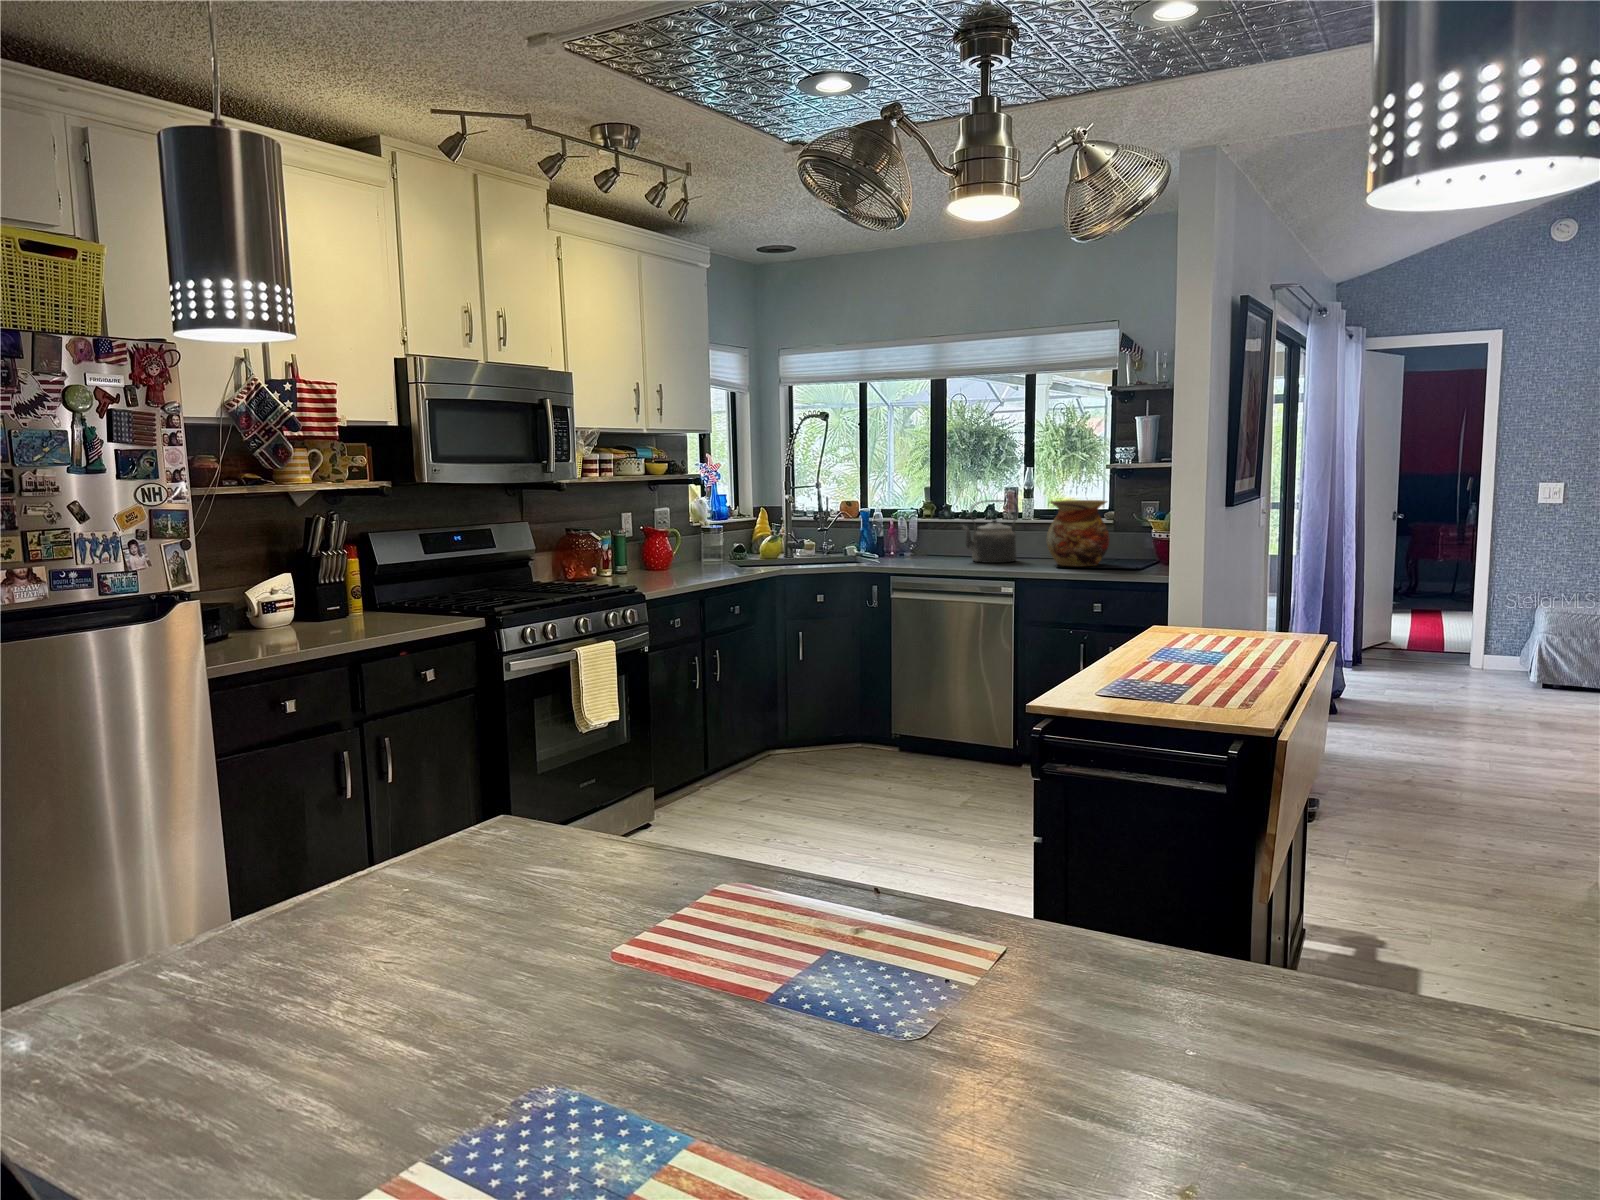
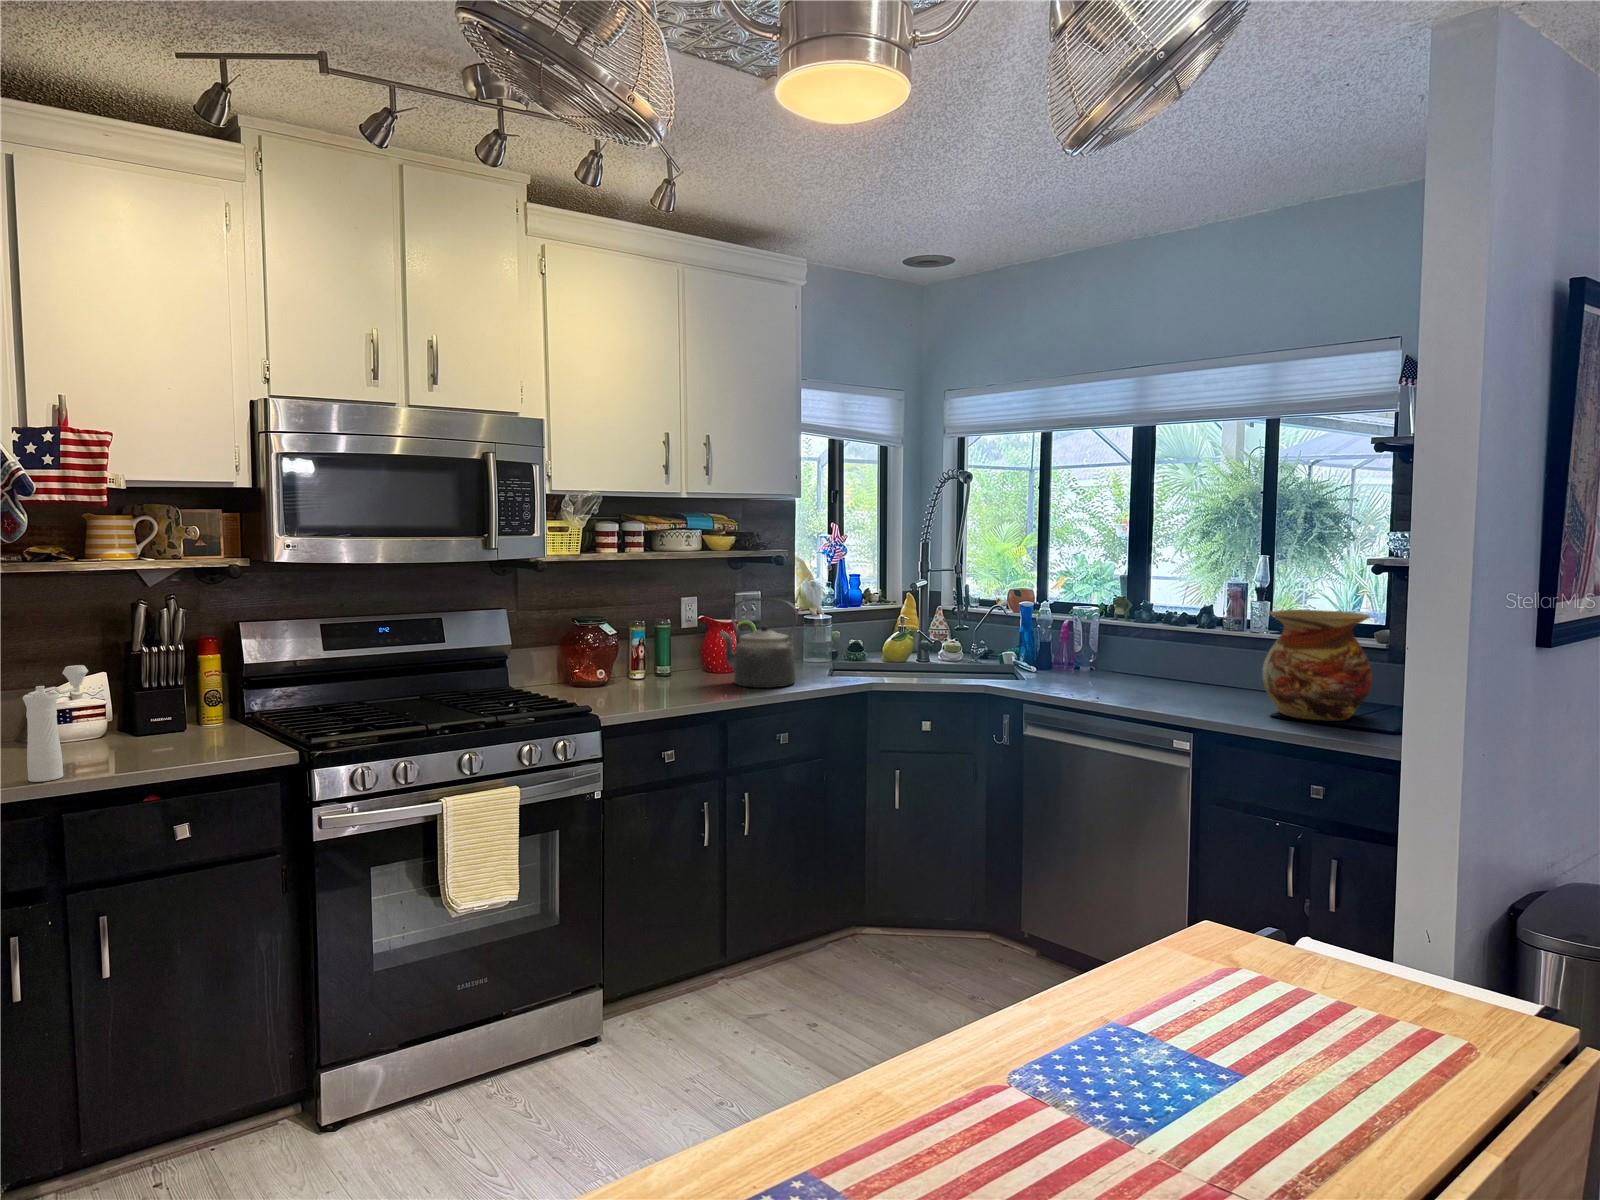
kettle: present [962,500,1019,563] -> present [720,598,798,688]
pepper mill: none [357,555,383,634] -> present [22,665,88,782]

